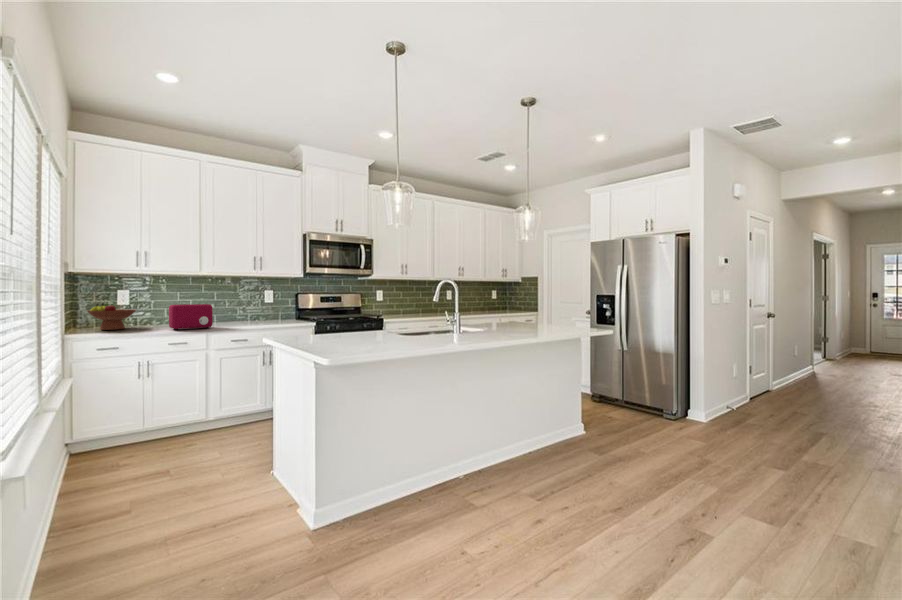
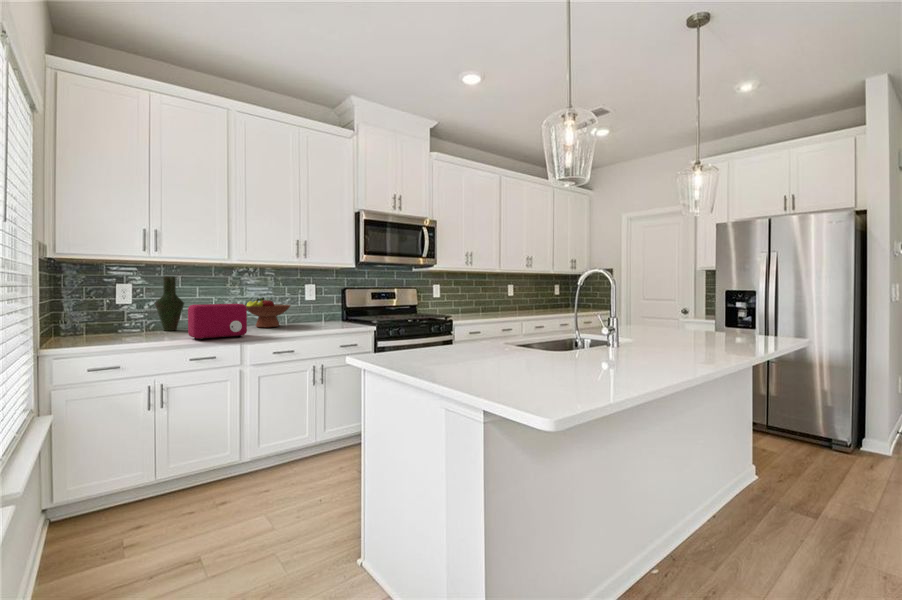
vase: none [147,284,169,324] -> present [155,276,184,331]
fruit bowl: present [87,303,136,330] -> present [246,298,291,327]

